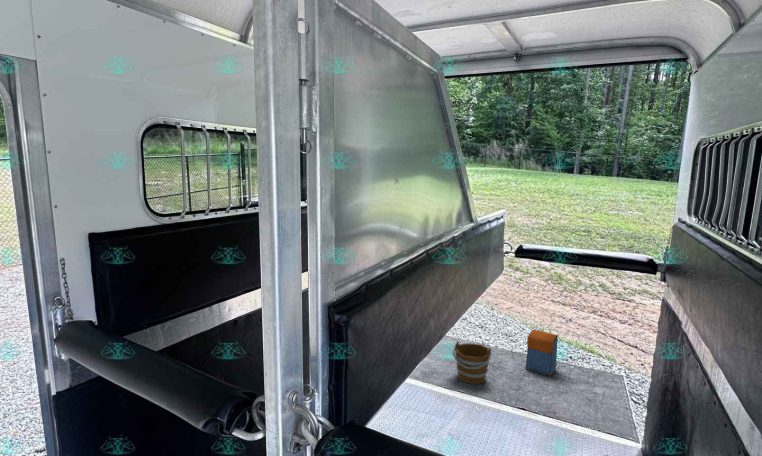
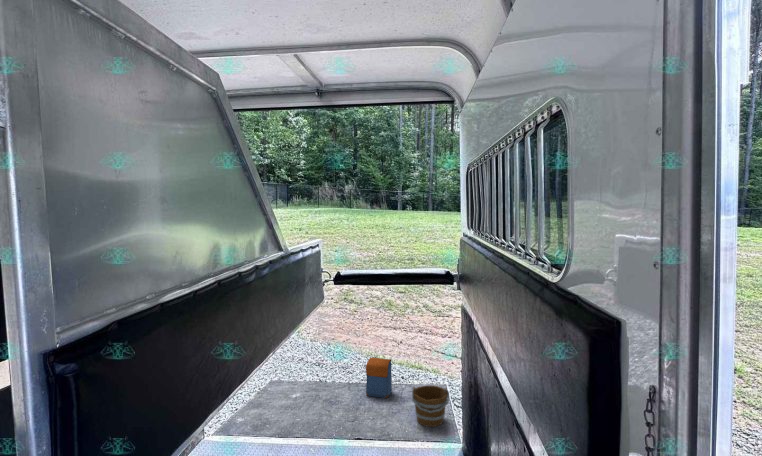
bucket: present [453,342,492,384] -> present [412,386,449,427]

